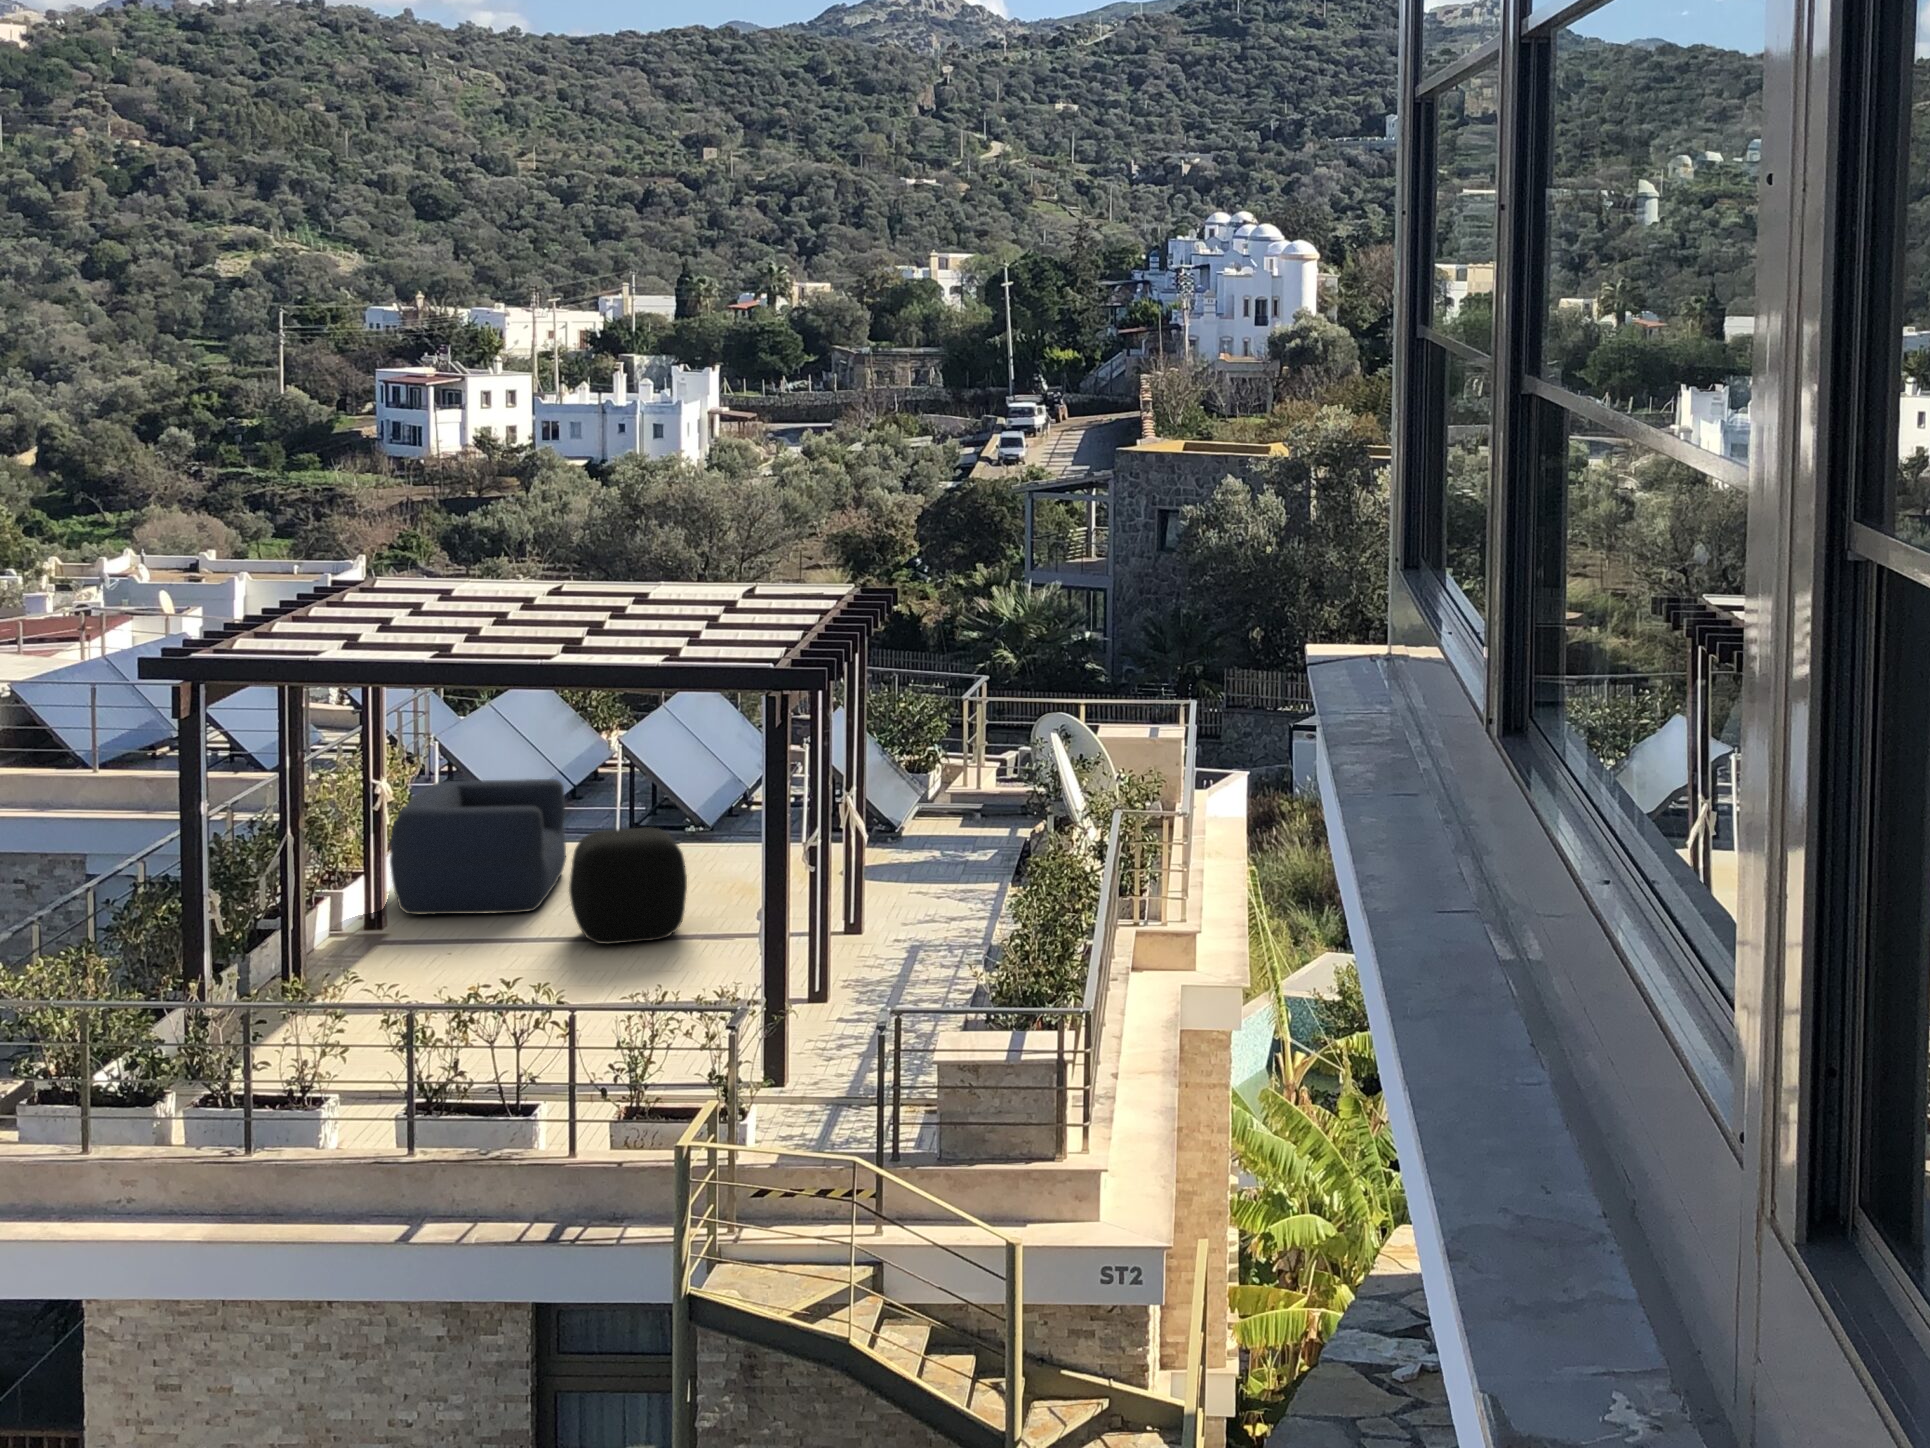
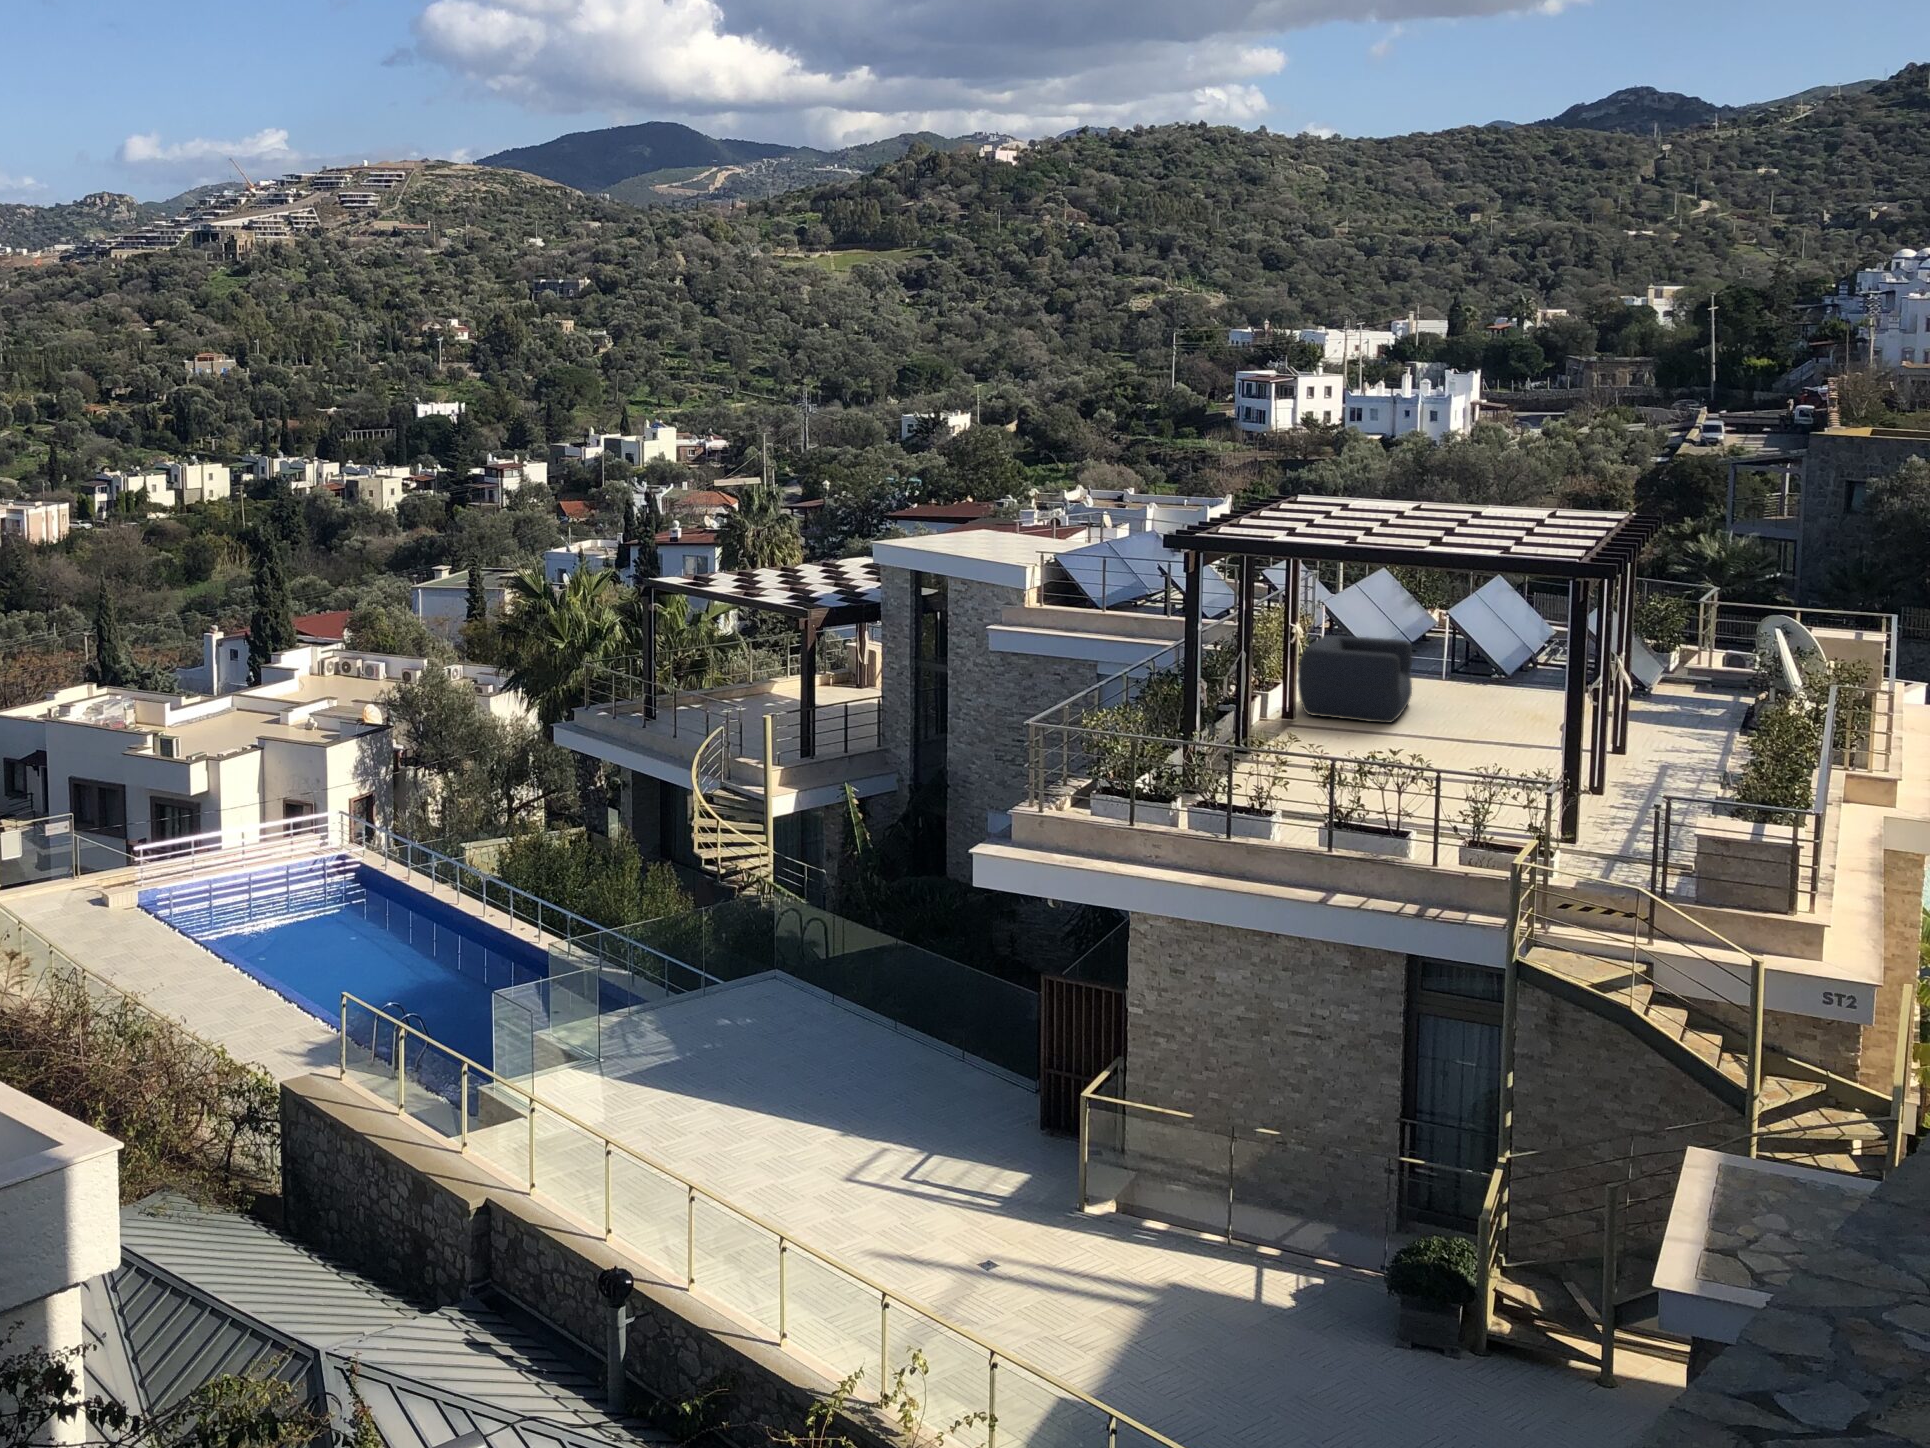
ottoman: present [569,828,687,944] -> none [1420,673,1503,749]

